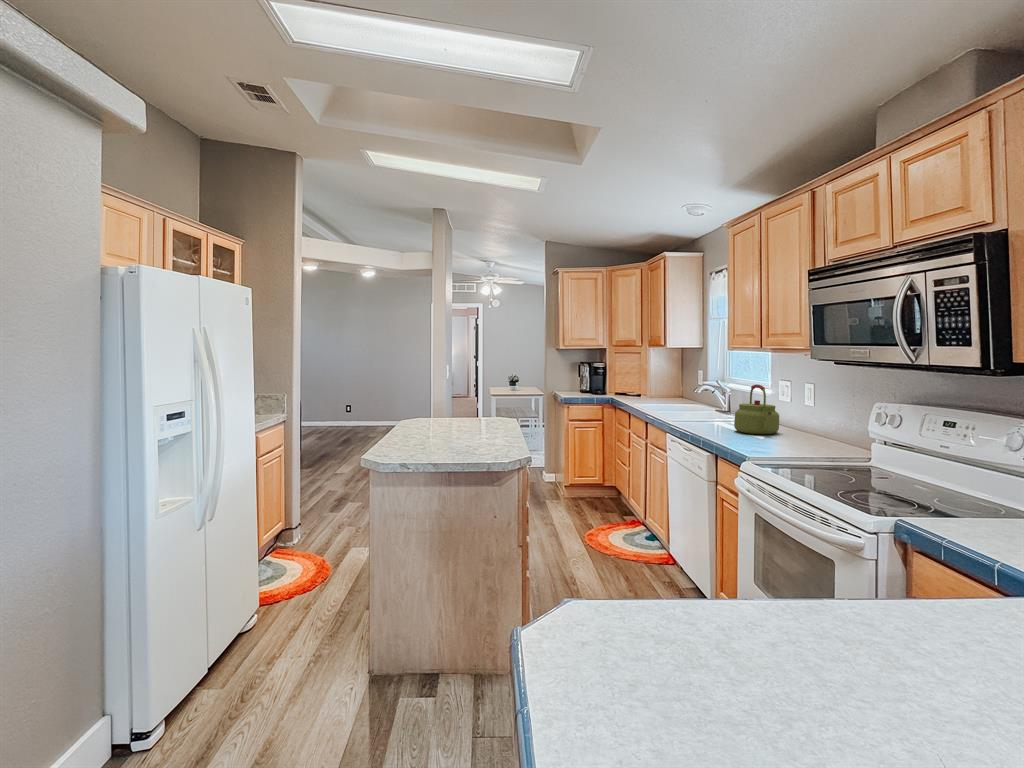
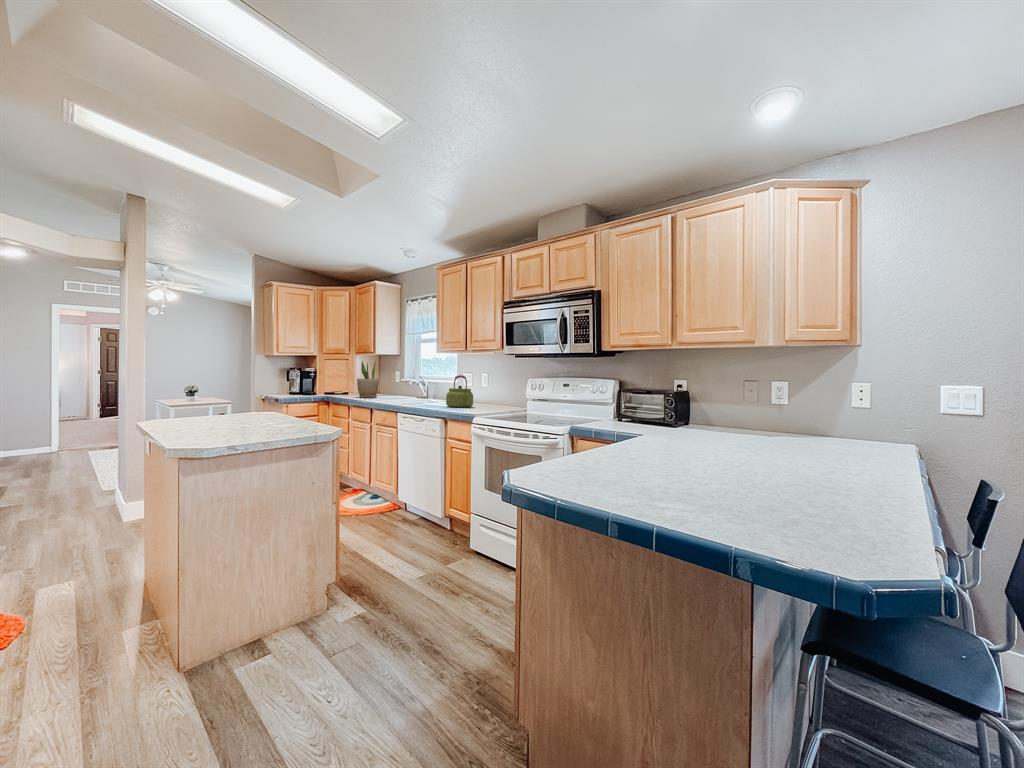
potted plant: none [643,353,671,404] -> present [357,360,379,398]

